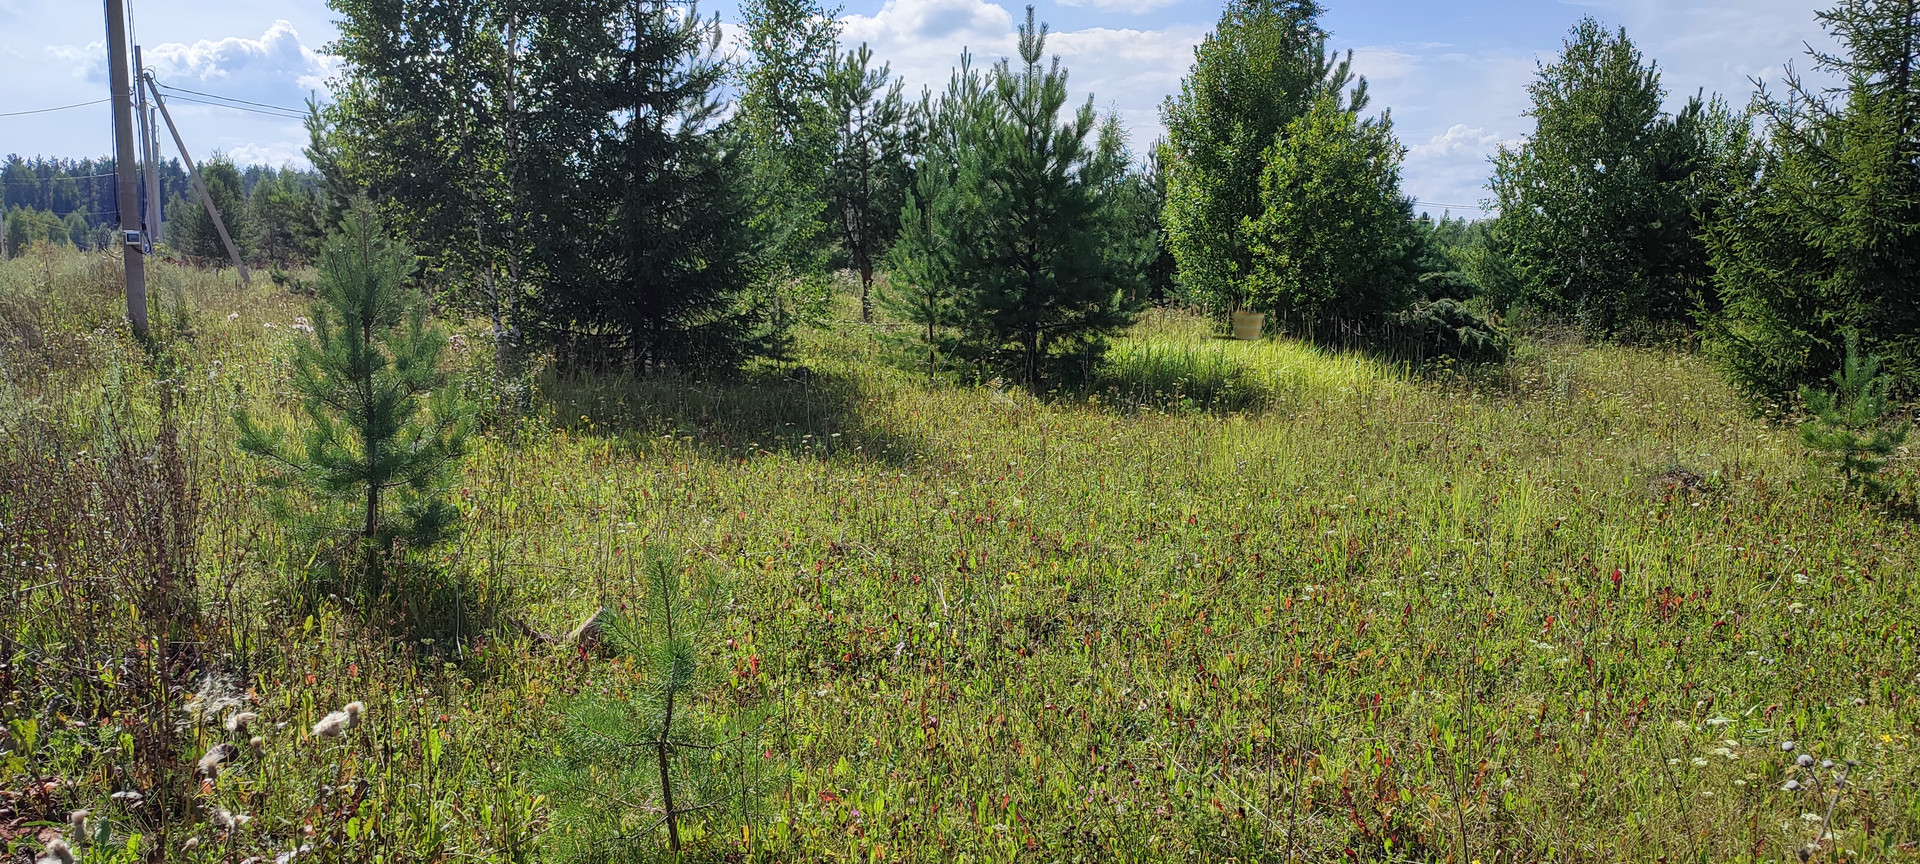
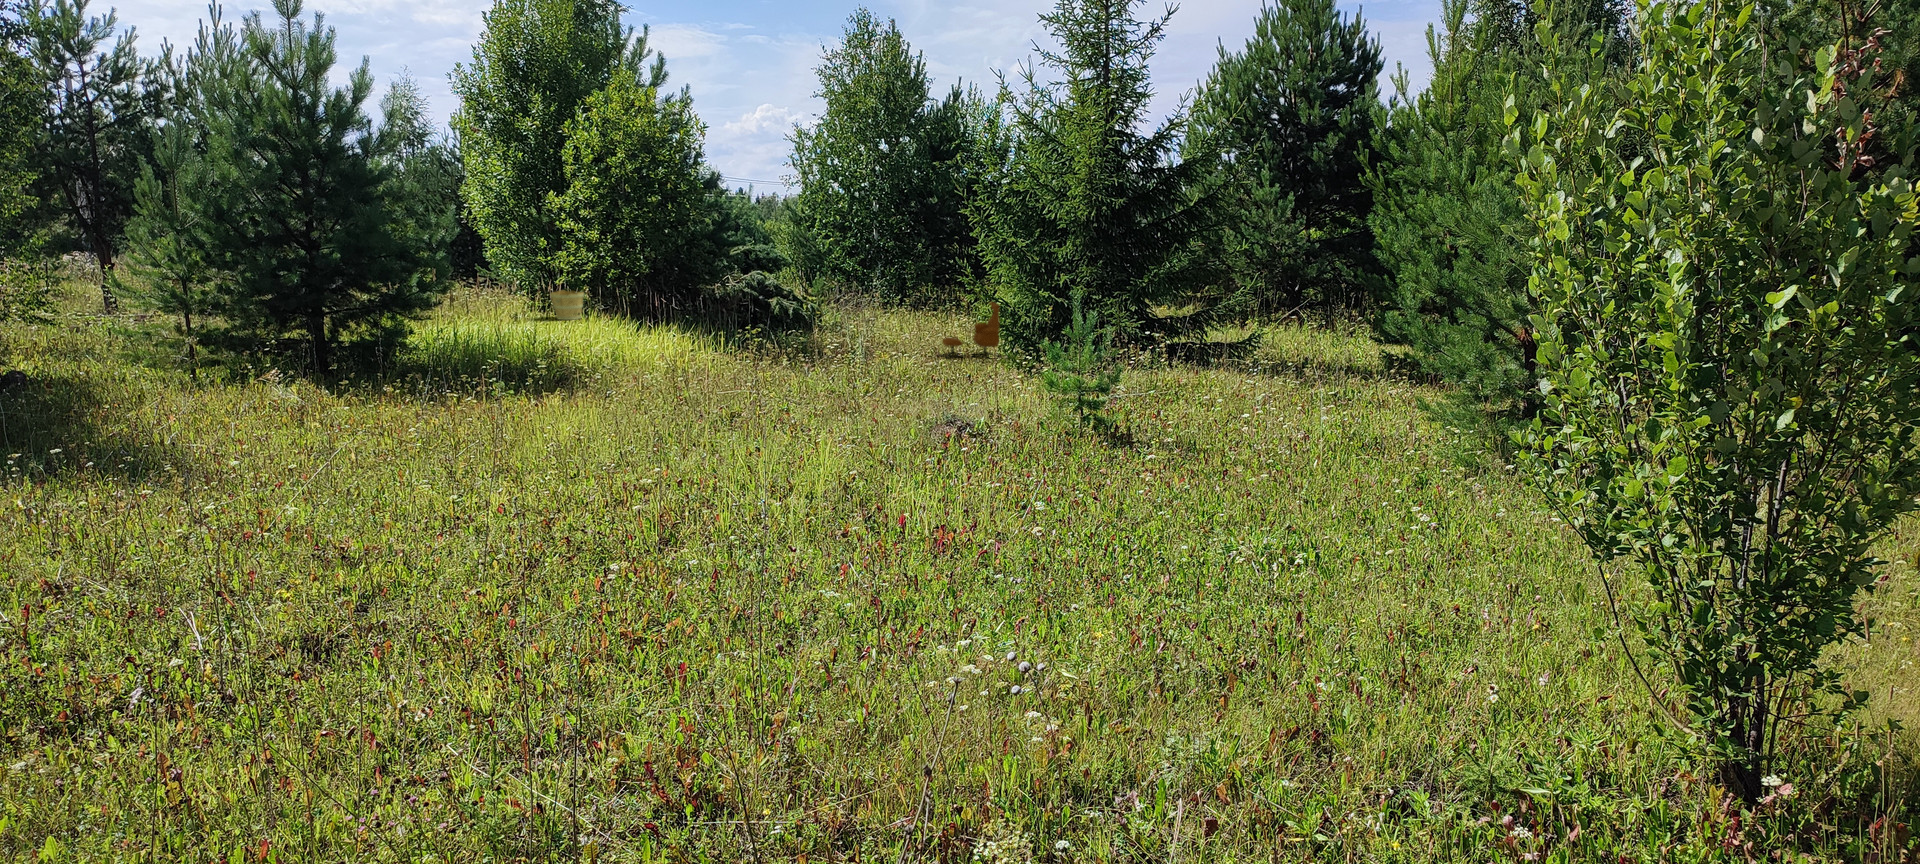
lounge chair: none [1654,339,1739,401] -> present [943,302,1000,358]

